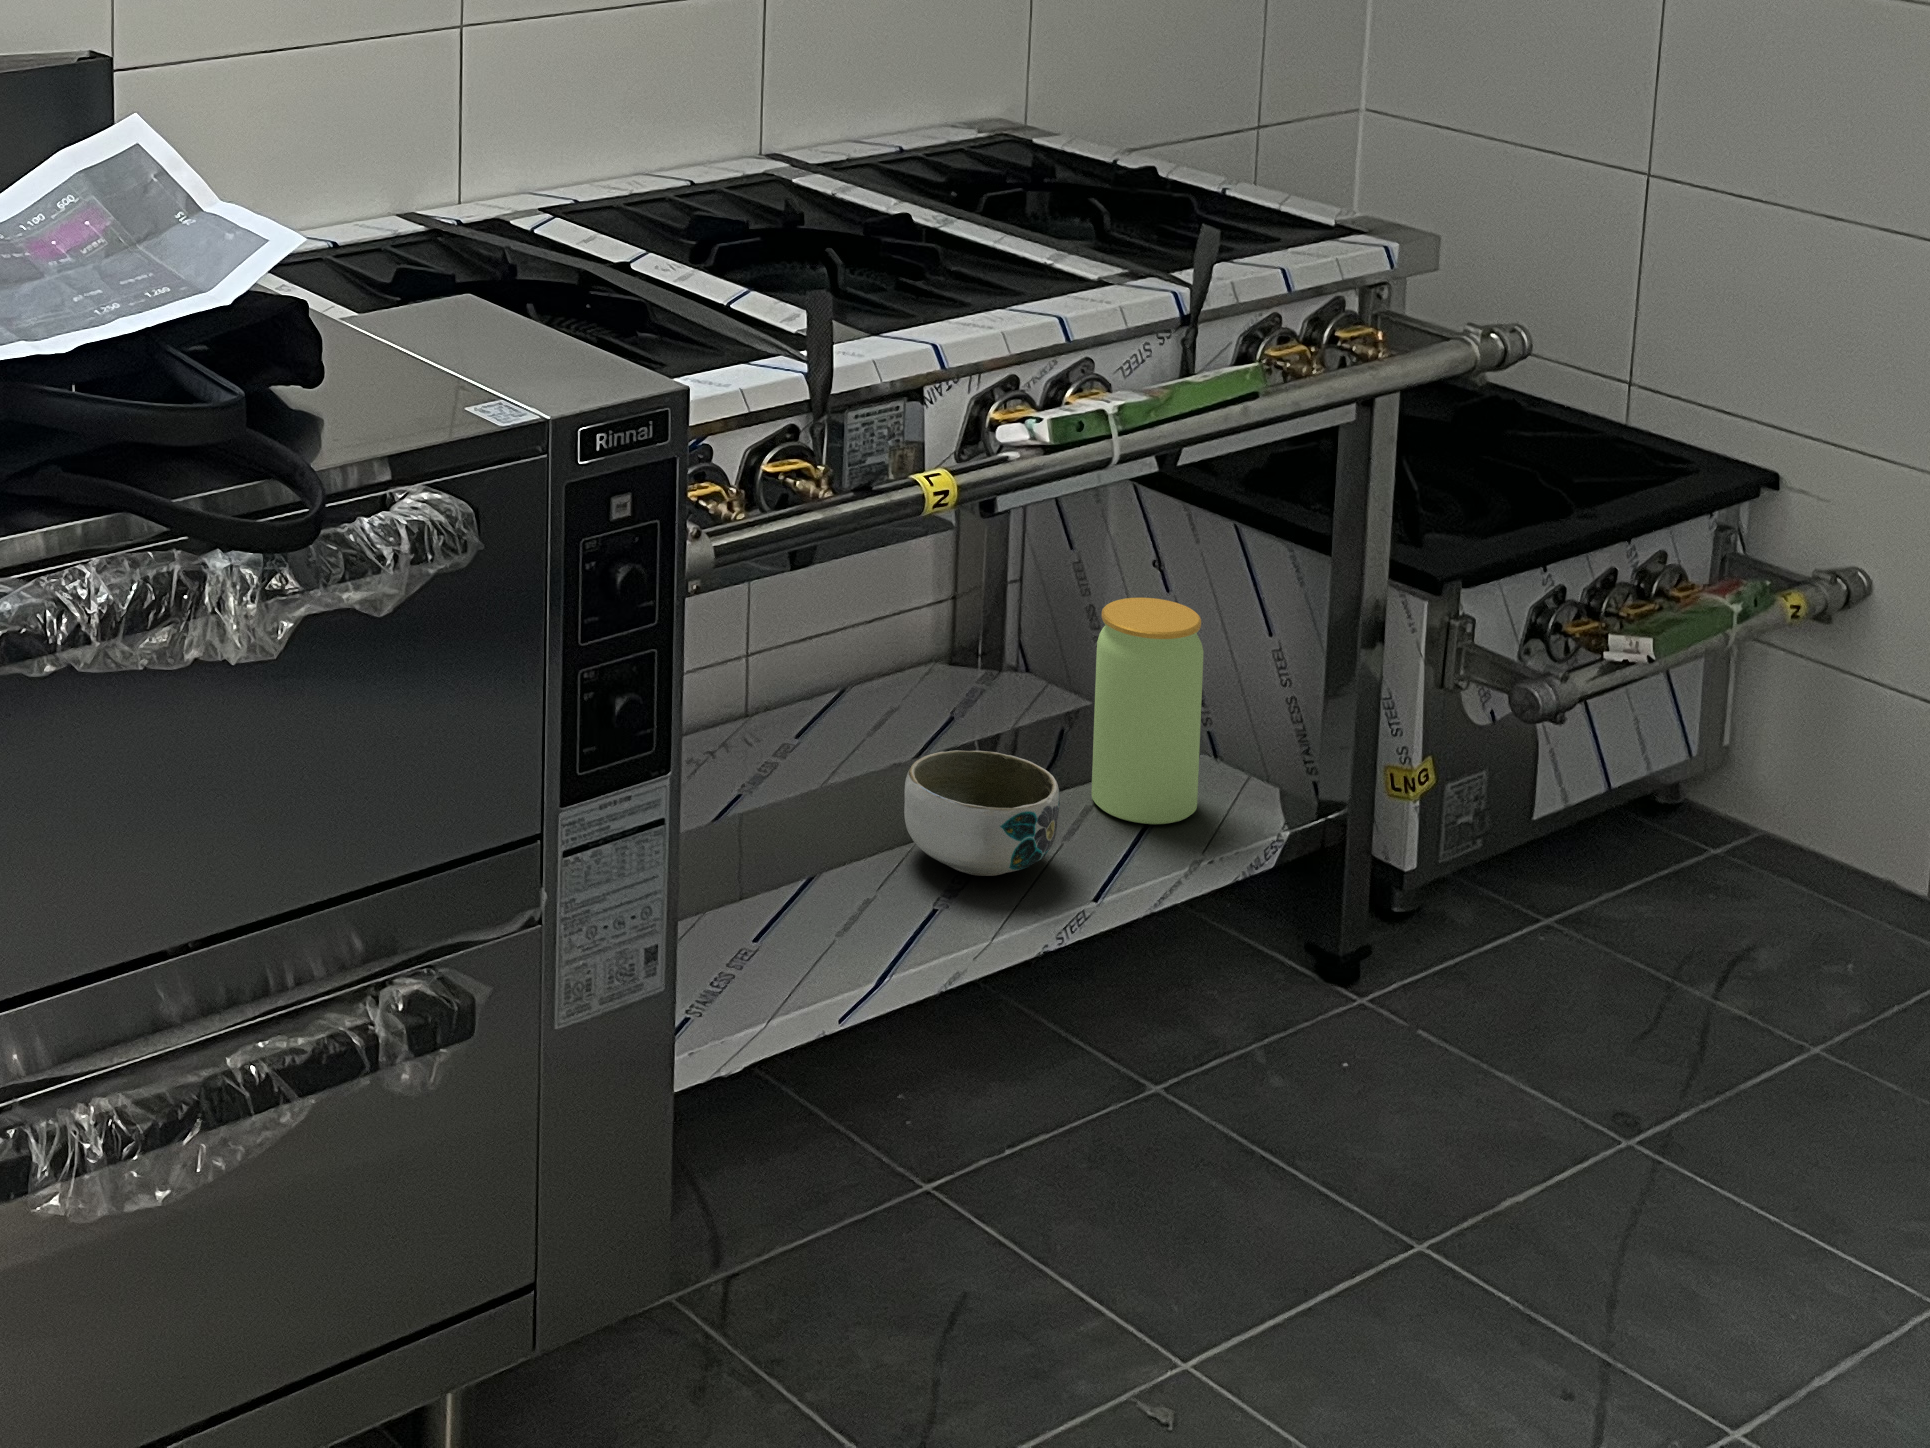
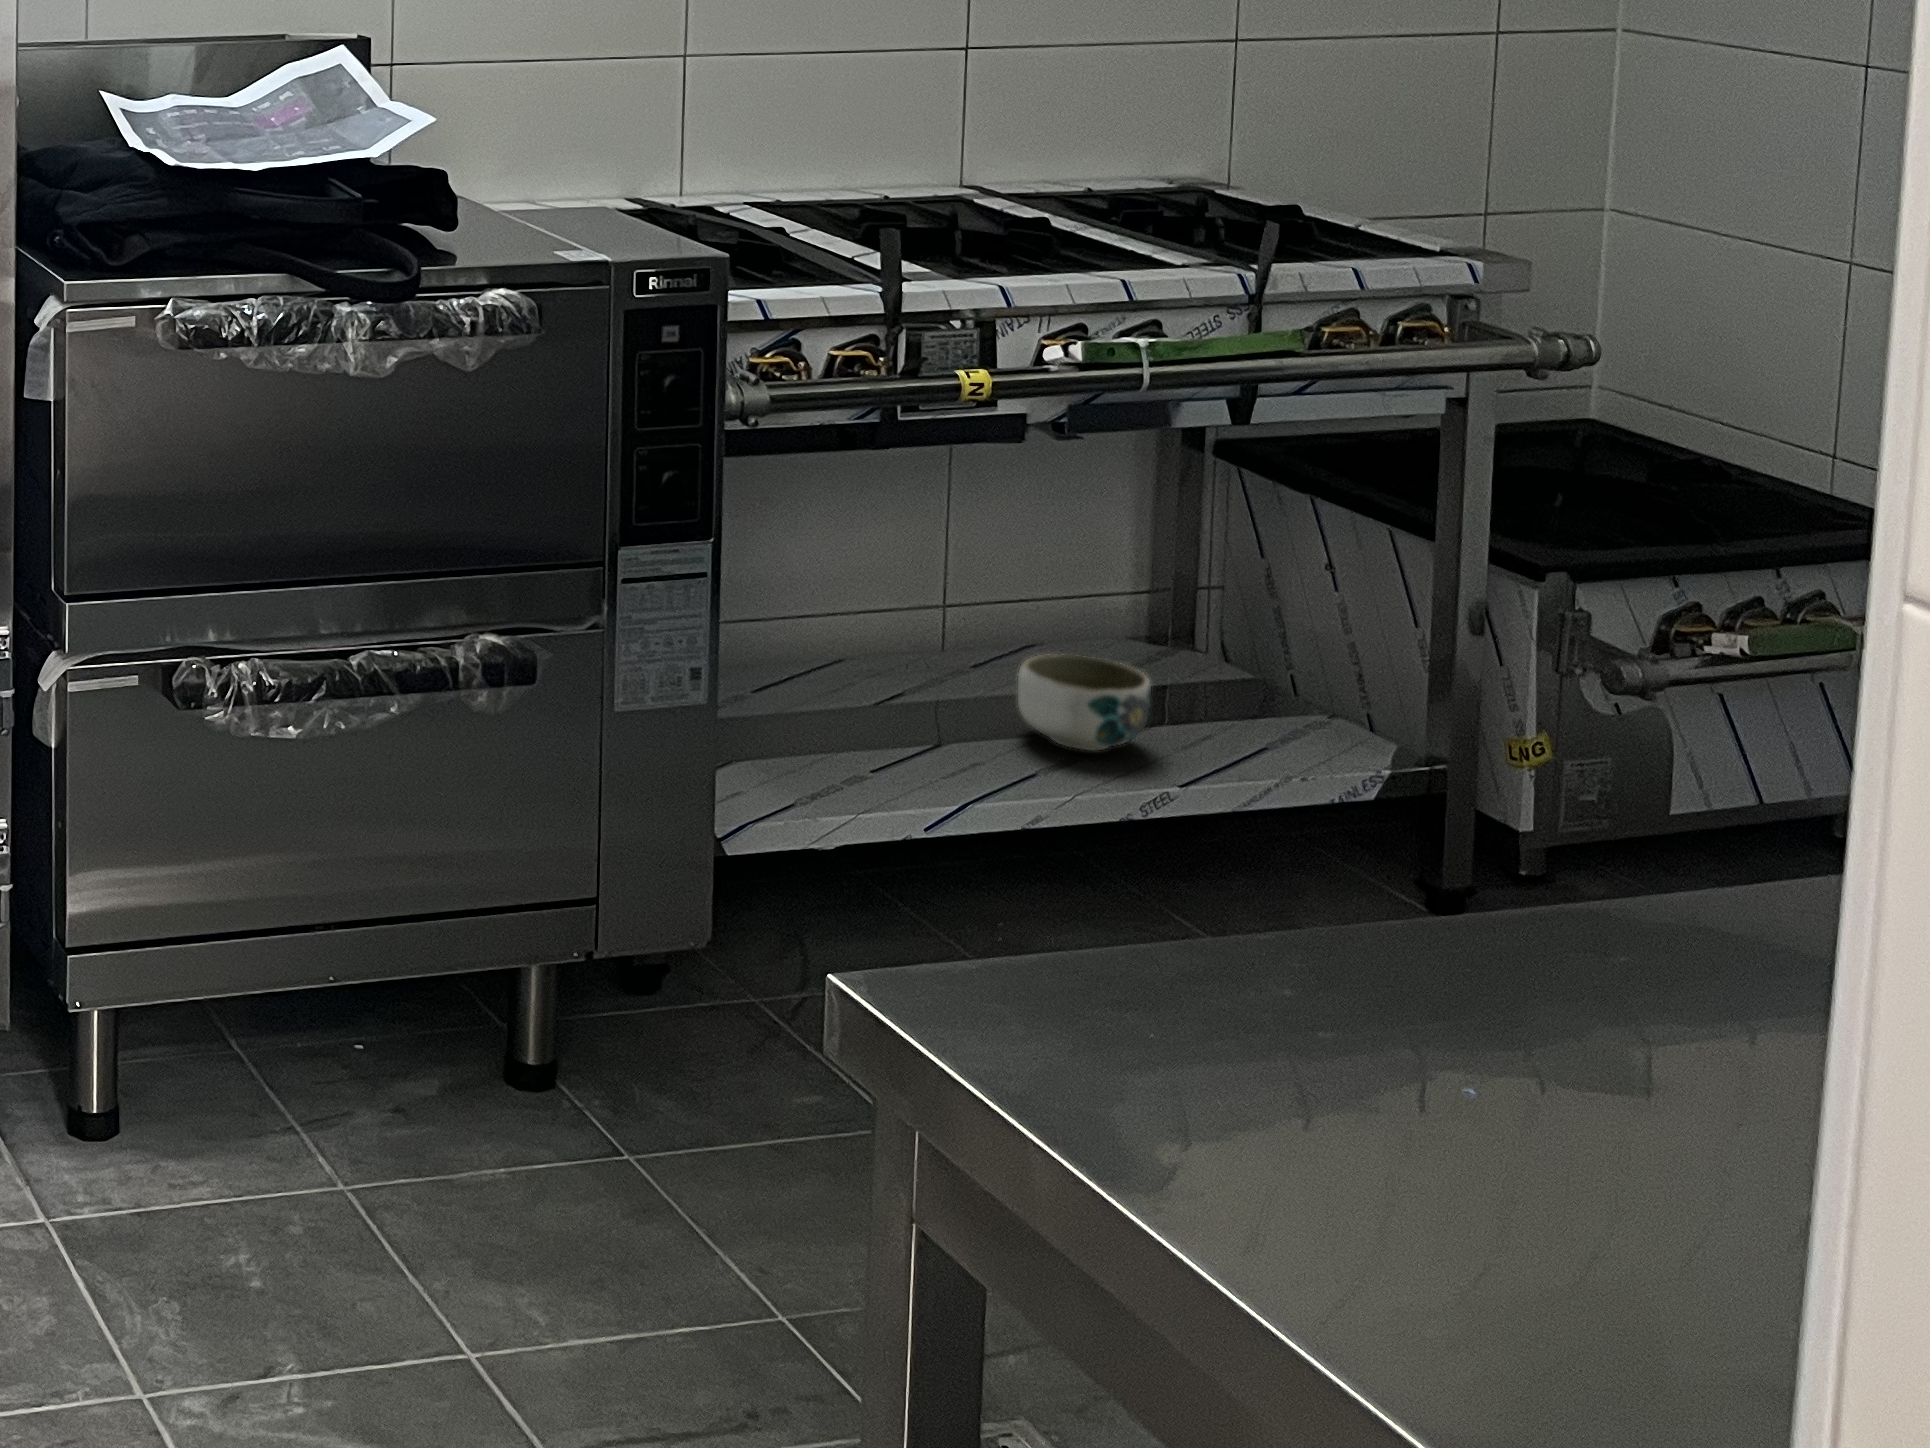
jar: present [1091,598,1204,824] -> none [1208,556,1309,743]

